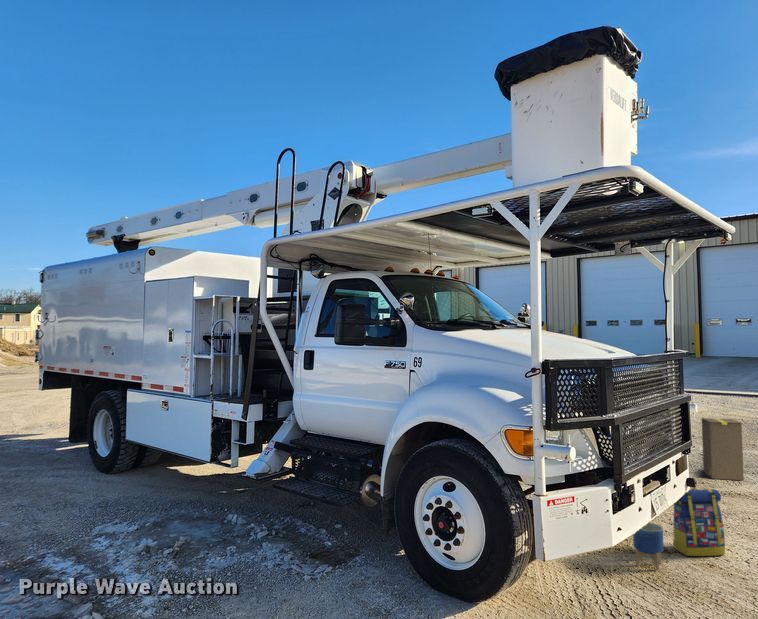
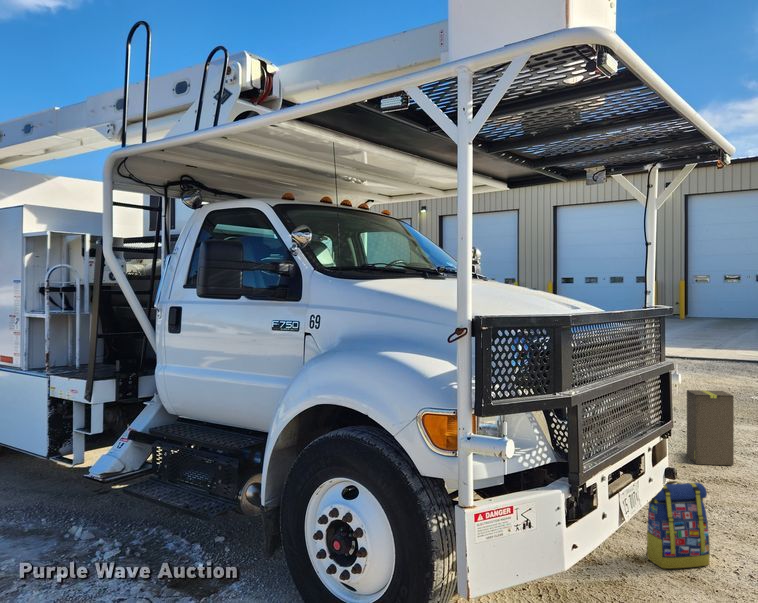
planter: present [633,523,664,570] -> none [596,528,633,590]

